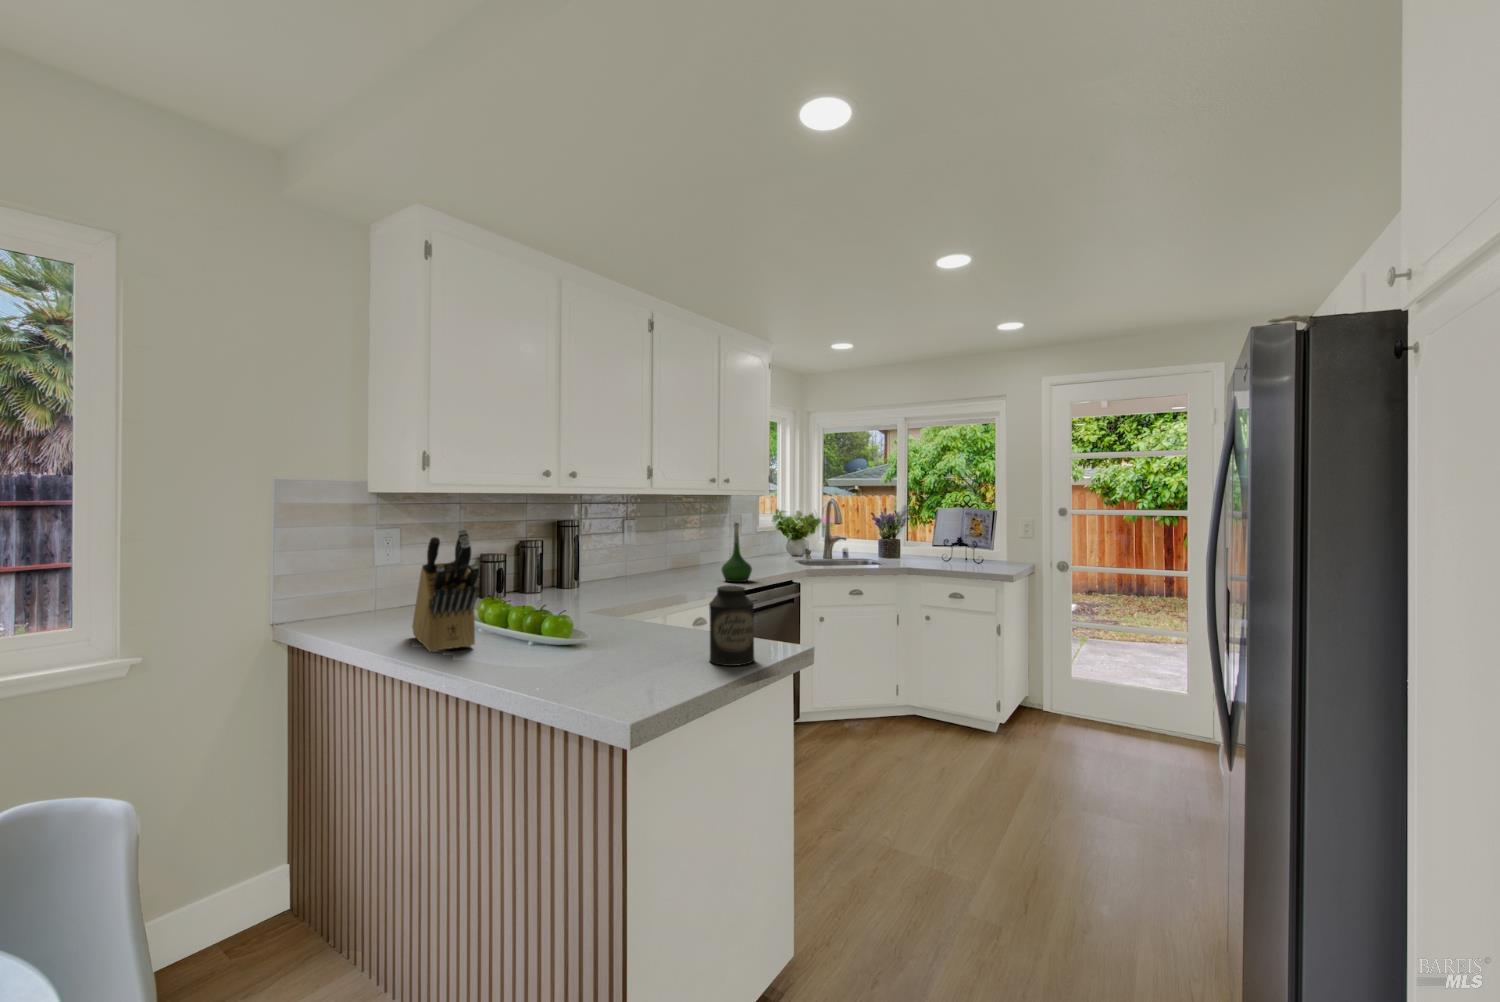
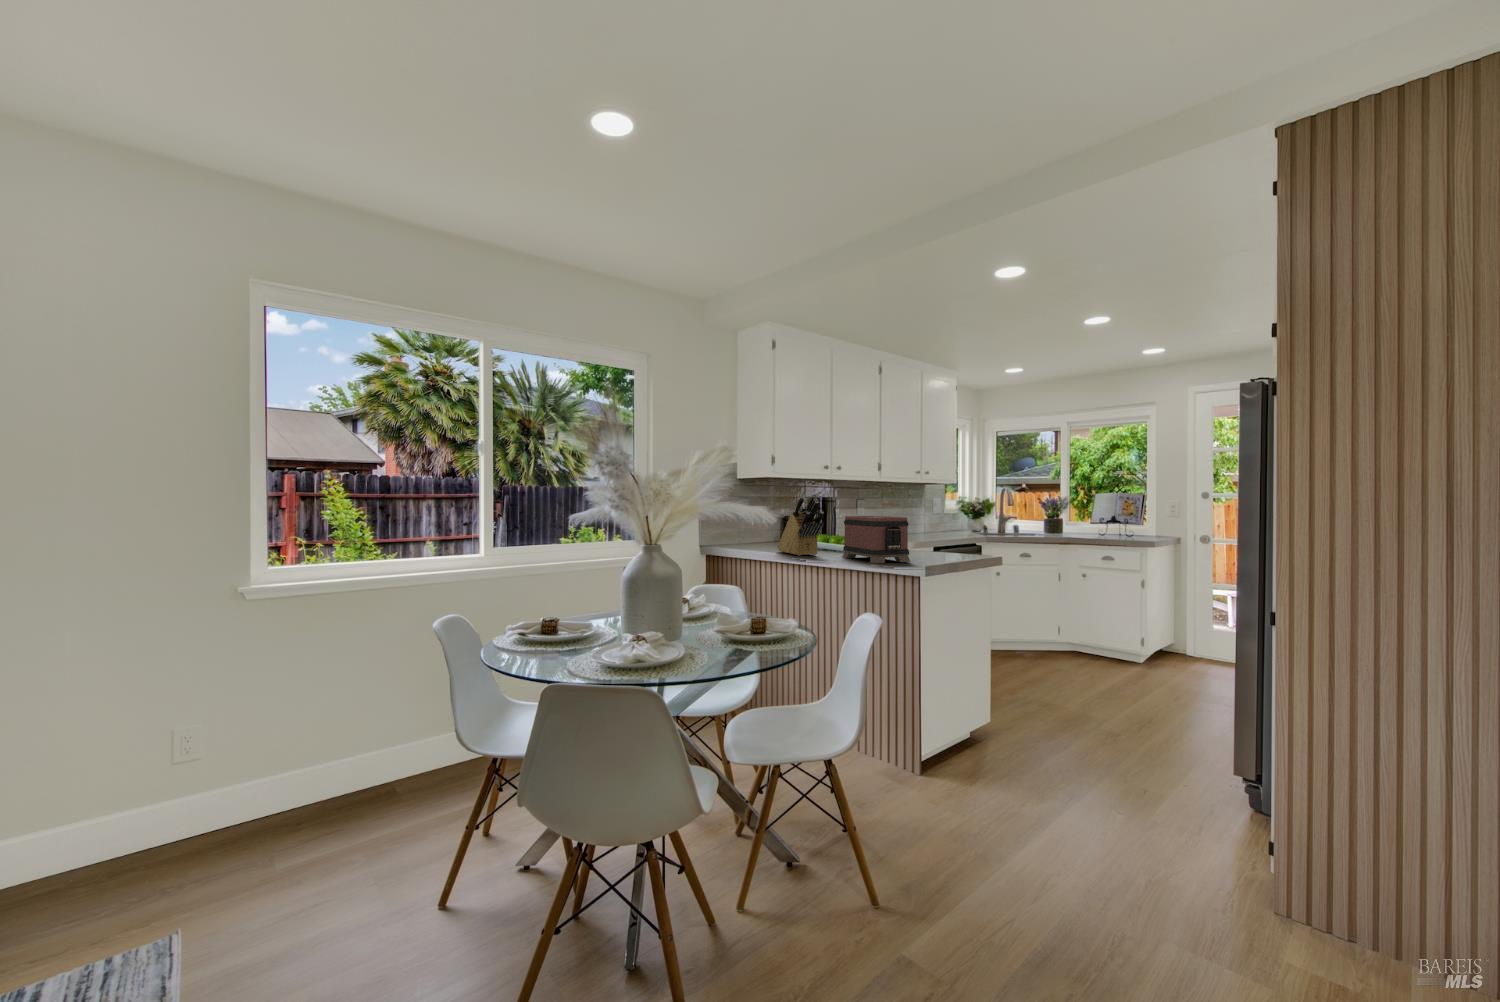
vase: present [722,523,752,582] -> none [926,501,948,542]
toaster: none [520,567,641,679] -> present [842,516,911,563]
canister: present [709,585,754,666] -> none [945,524,970,564]

